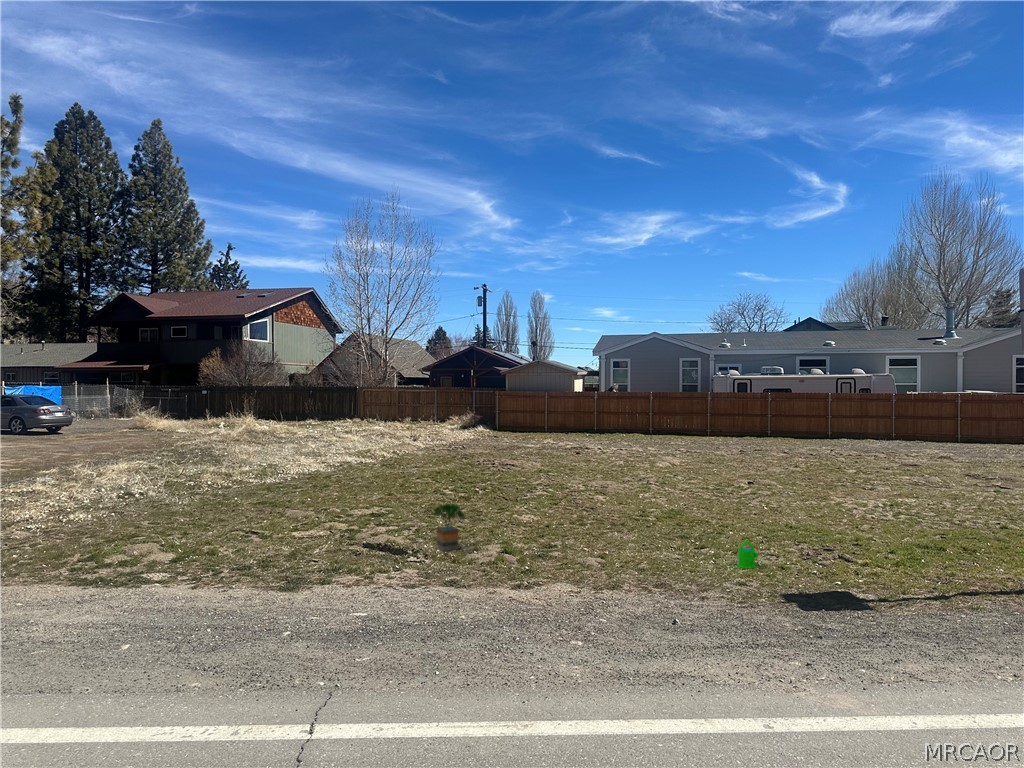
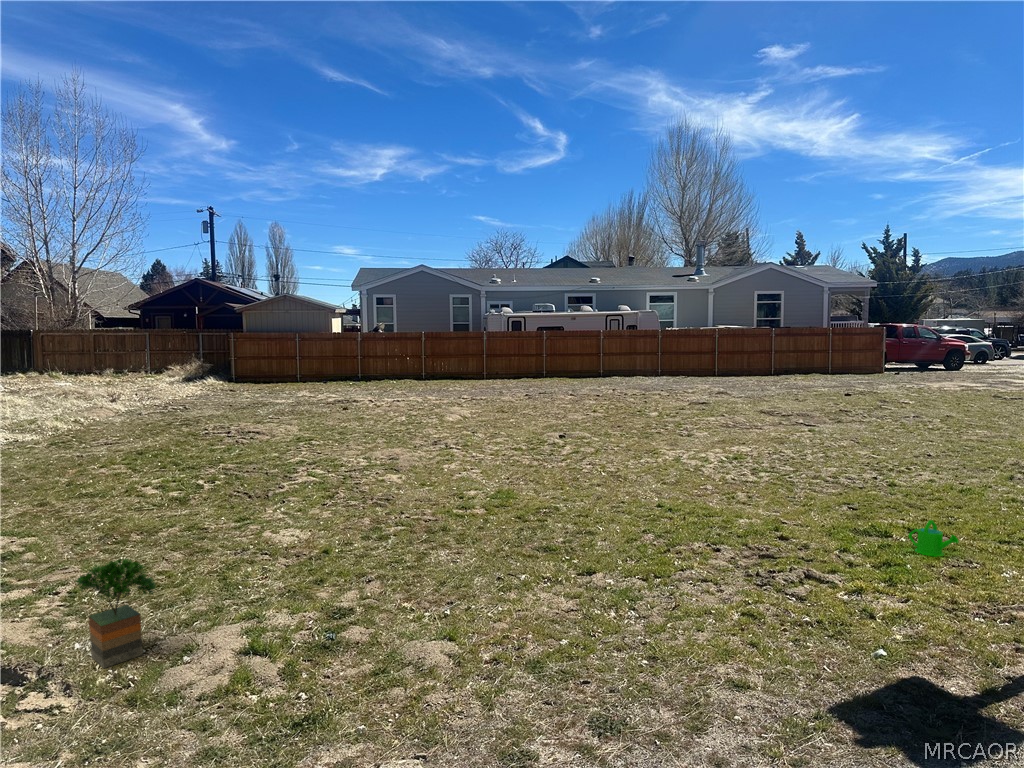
watering can: present [737,541,759,568] -> present [908,520,959,557]

